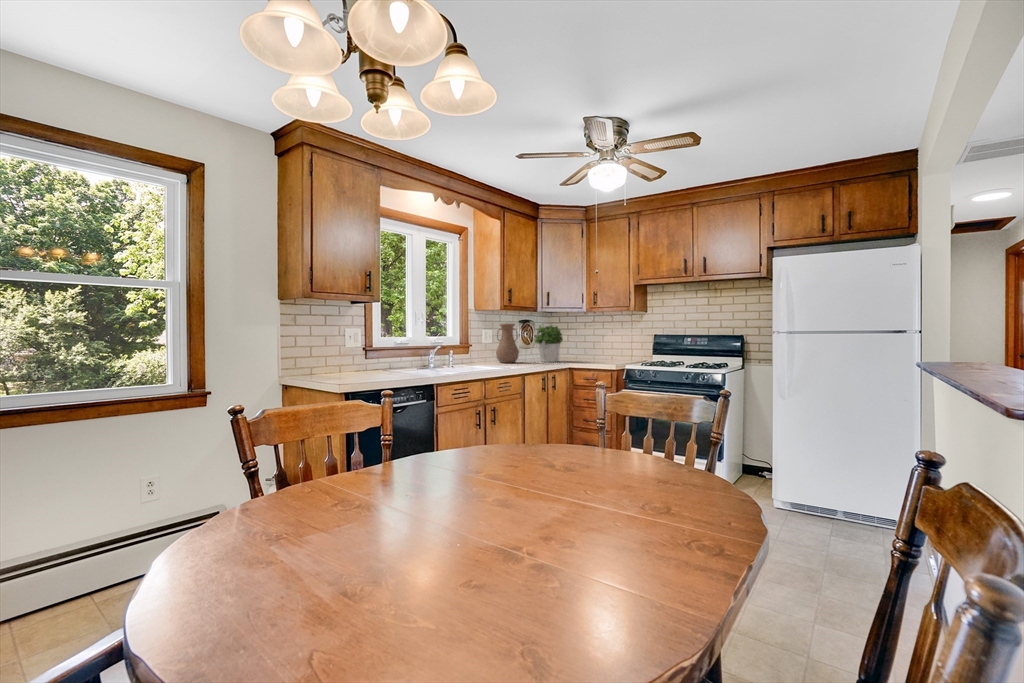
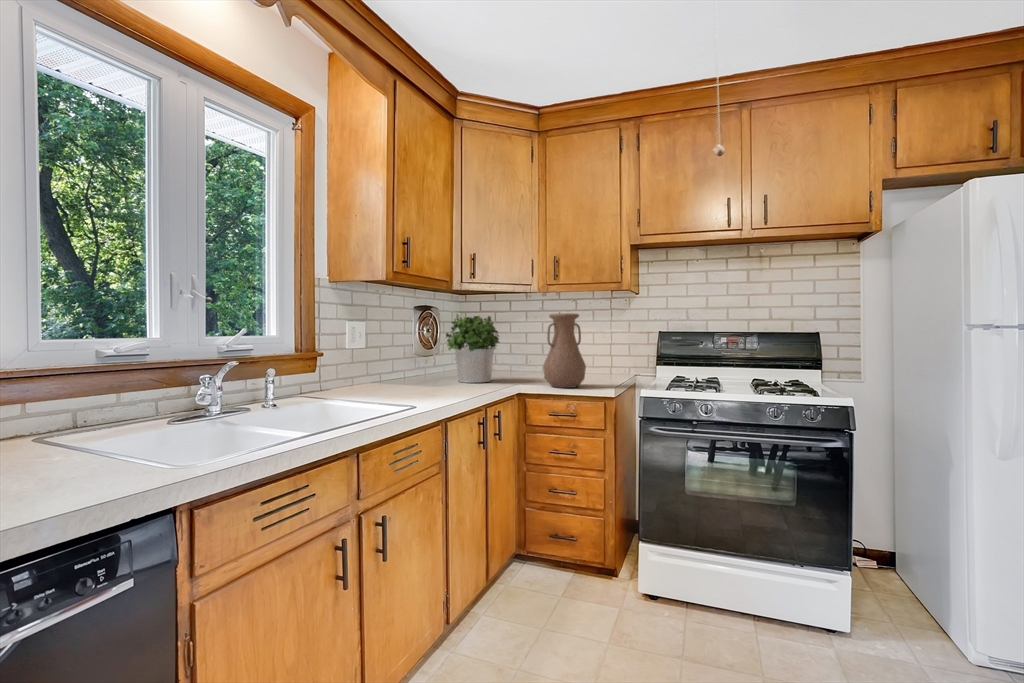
vase: present [496,323,519,363] -> present [543,313,586,388]

